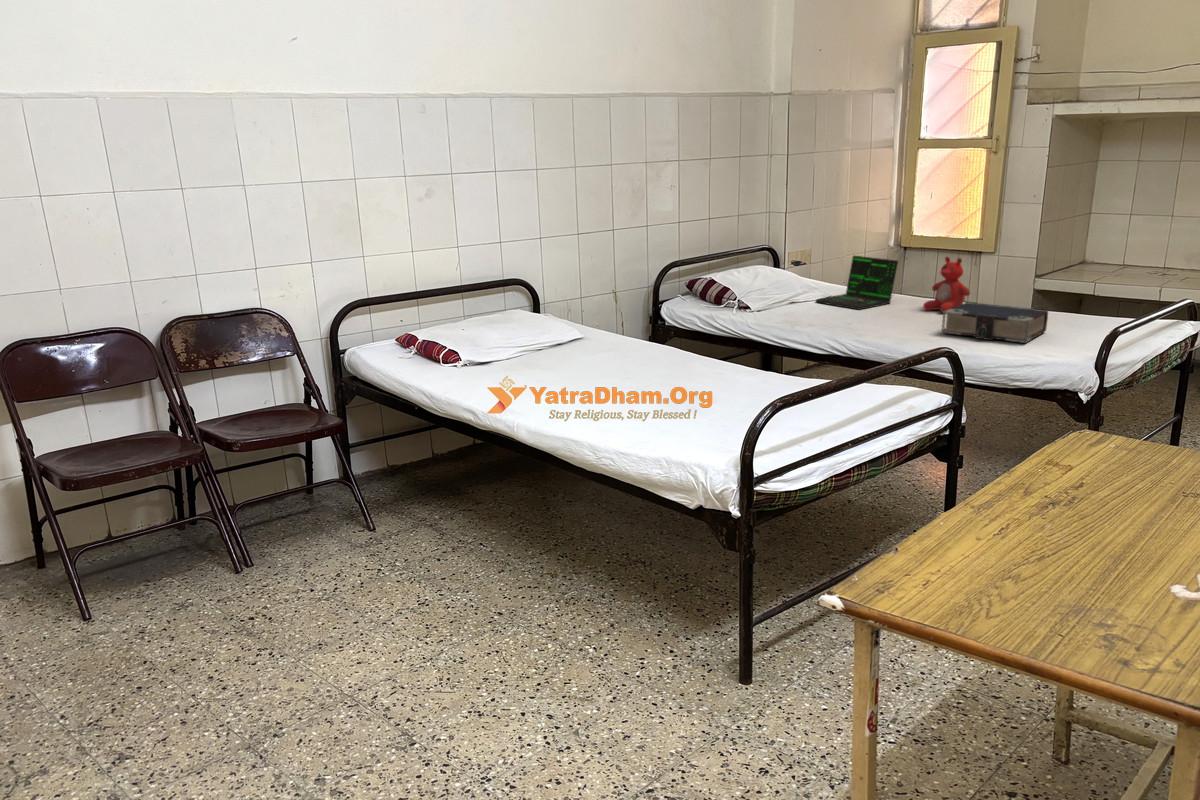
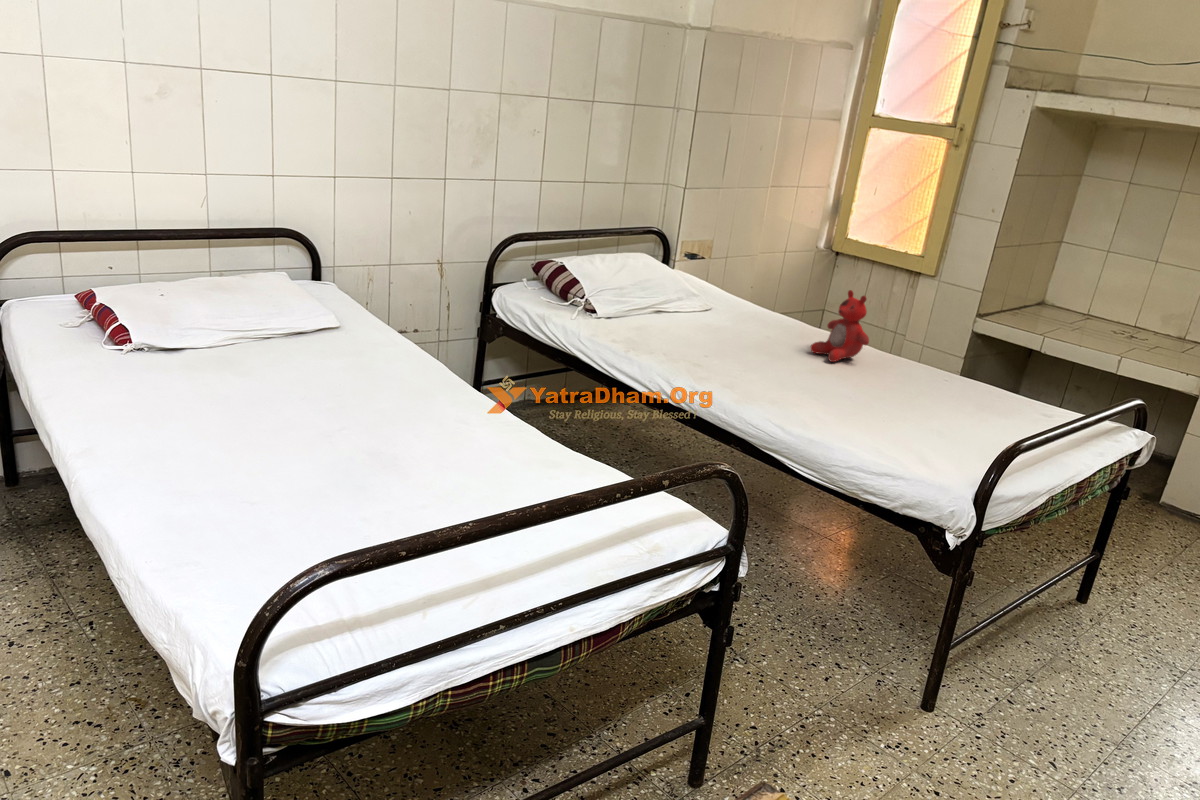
laptop: present [816,256,898,310] -> none [687,263,802,338]
book: present [942,302,1048,343] -> none [809,359,949,437]

